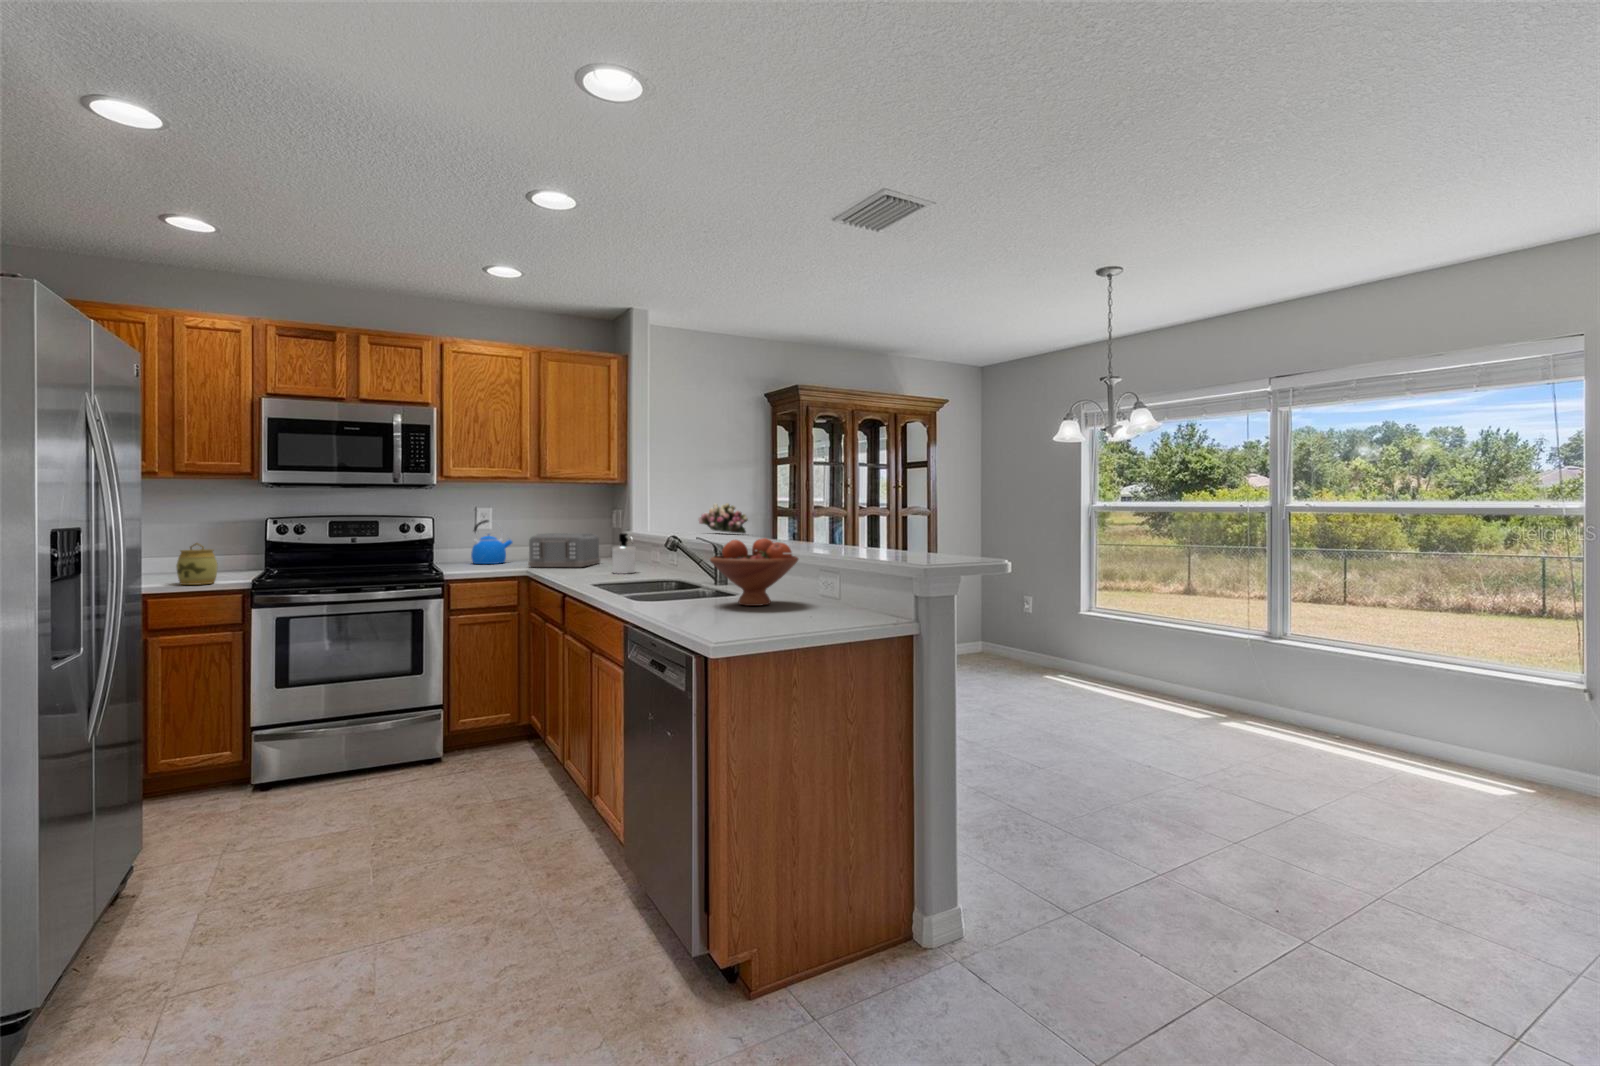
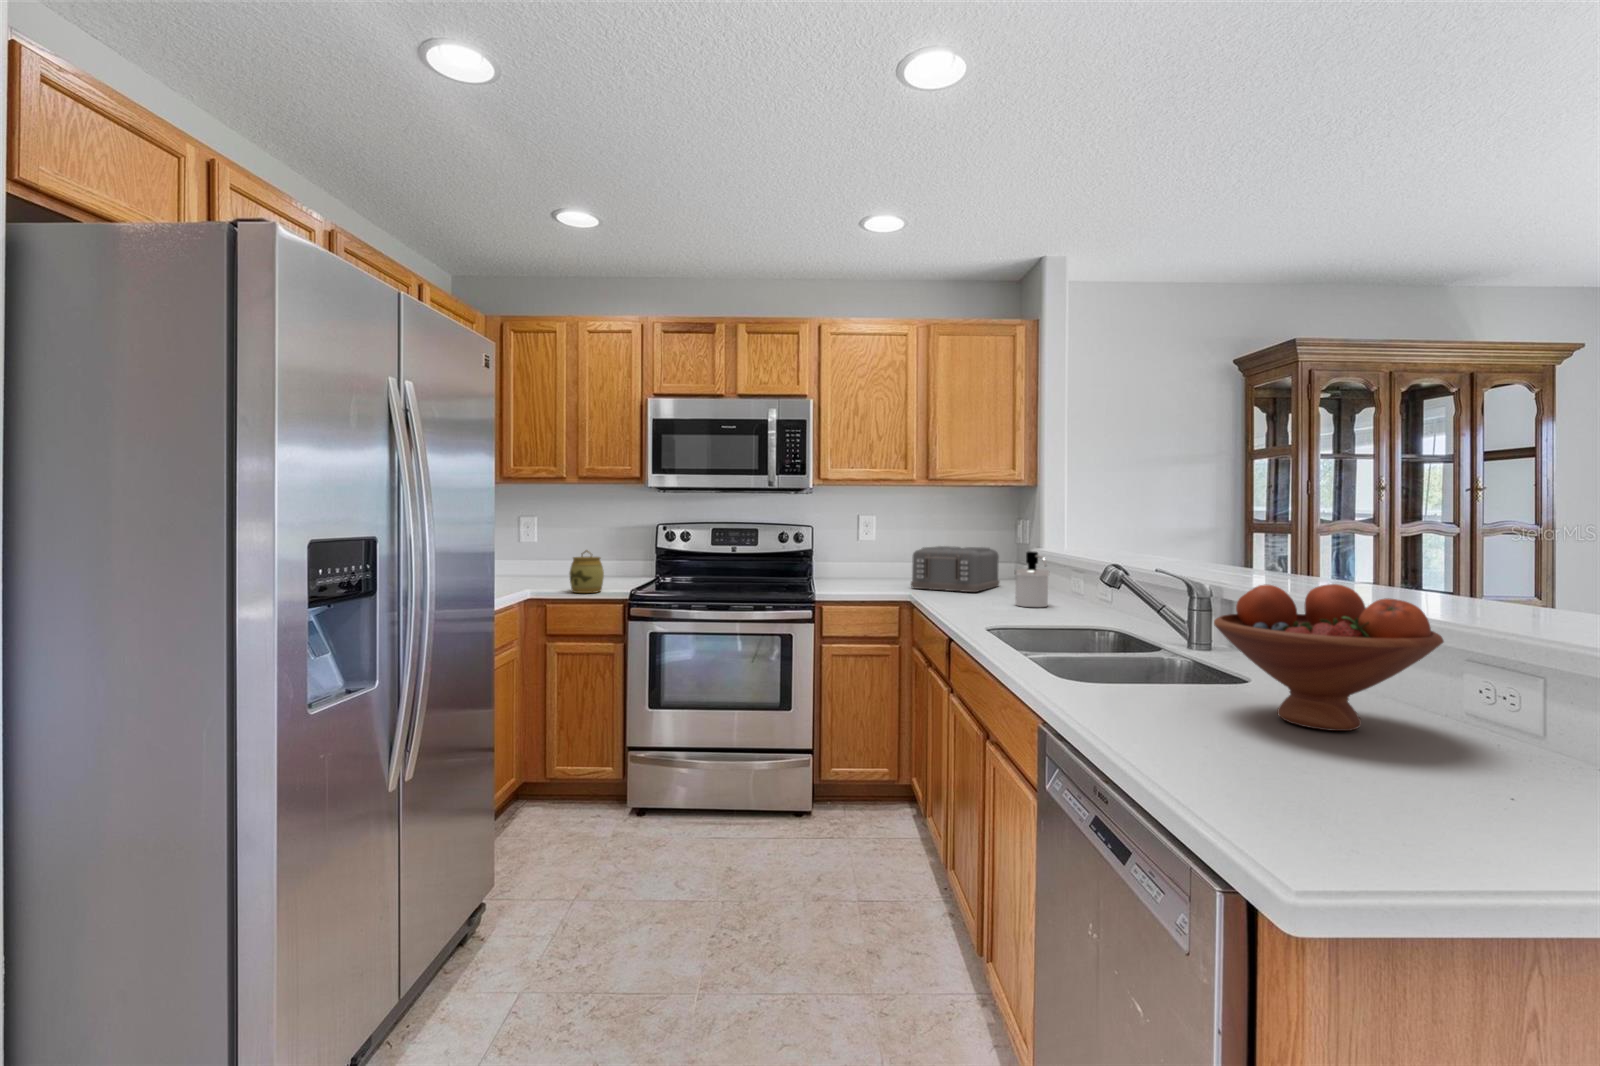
flower arrangement: present [699,503,748,534] -> none [1130,509,1205,551]
kettle: present [471,520,513,564] -> none [851,529,897,580]

